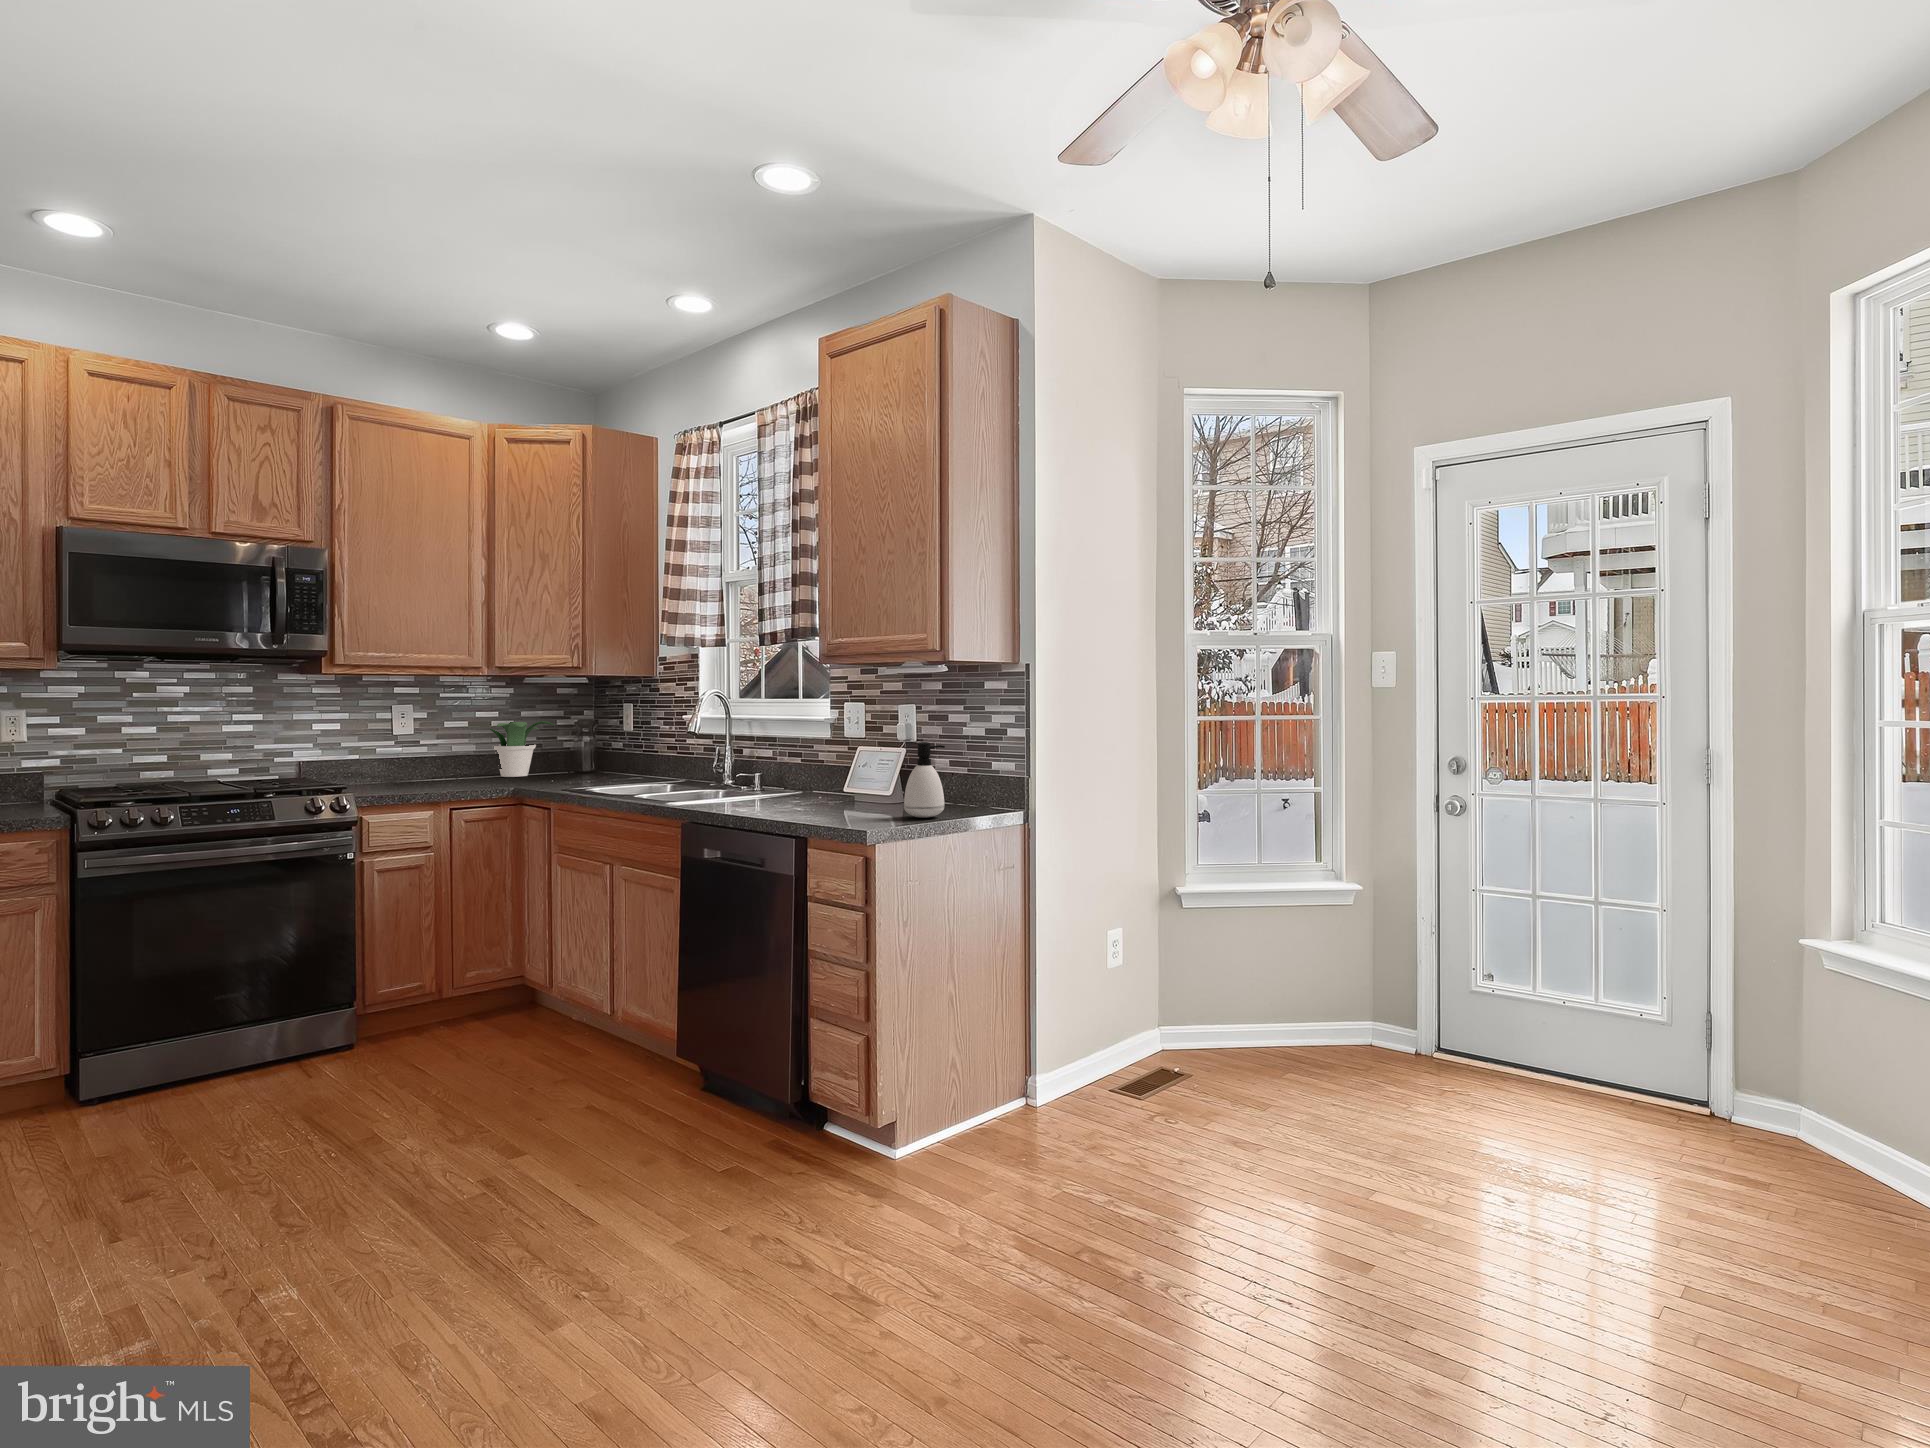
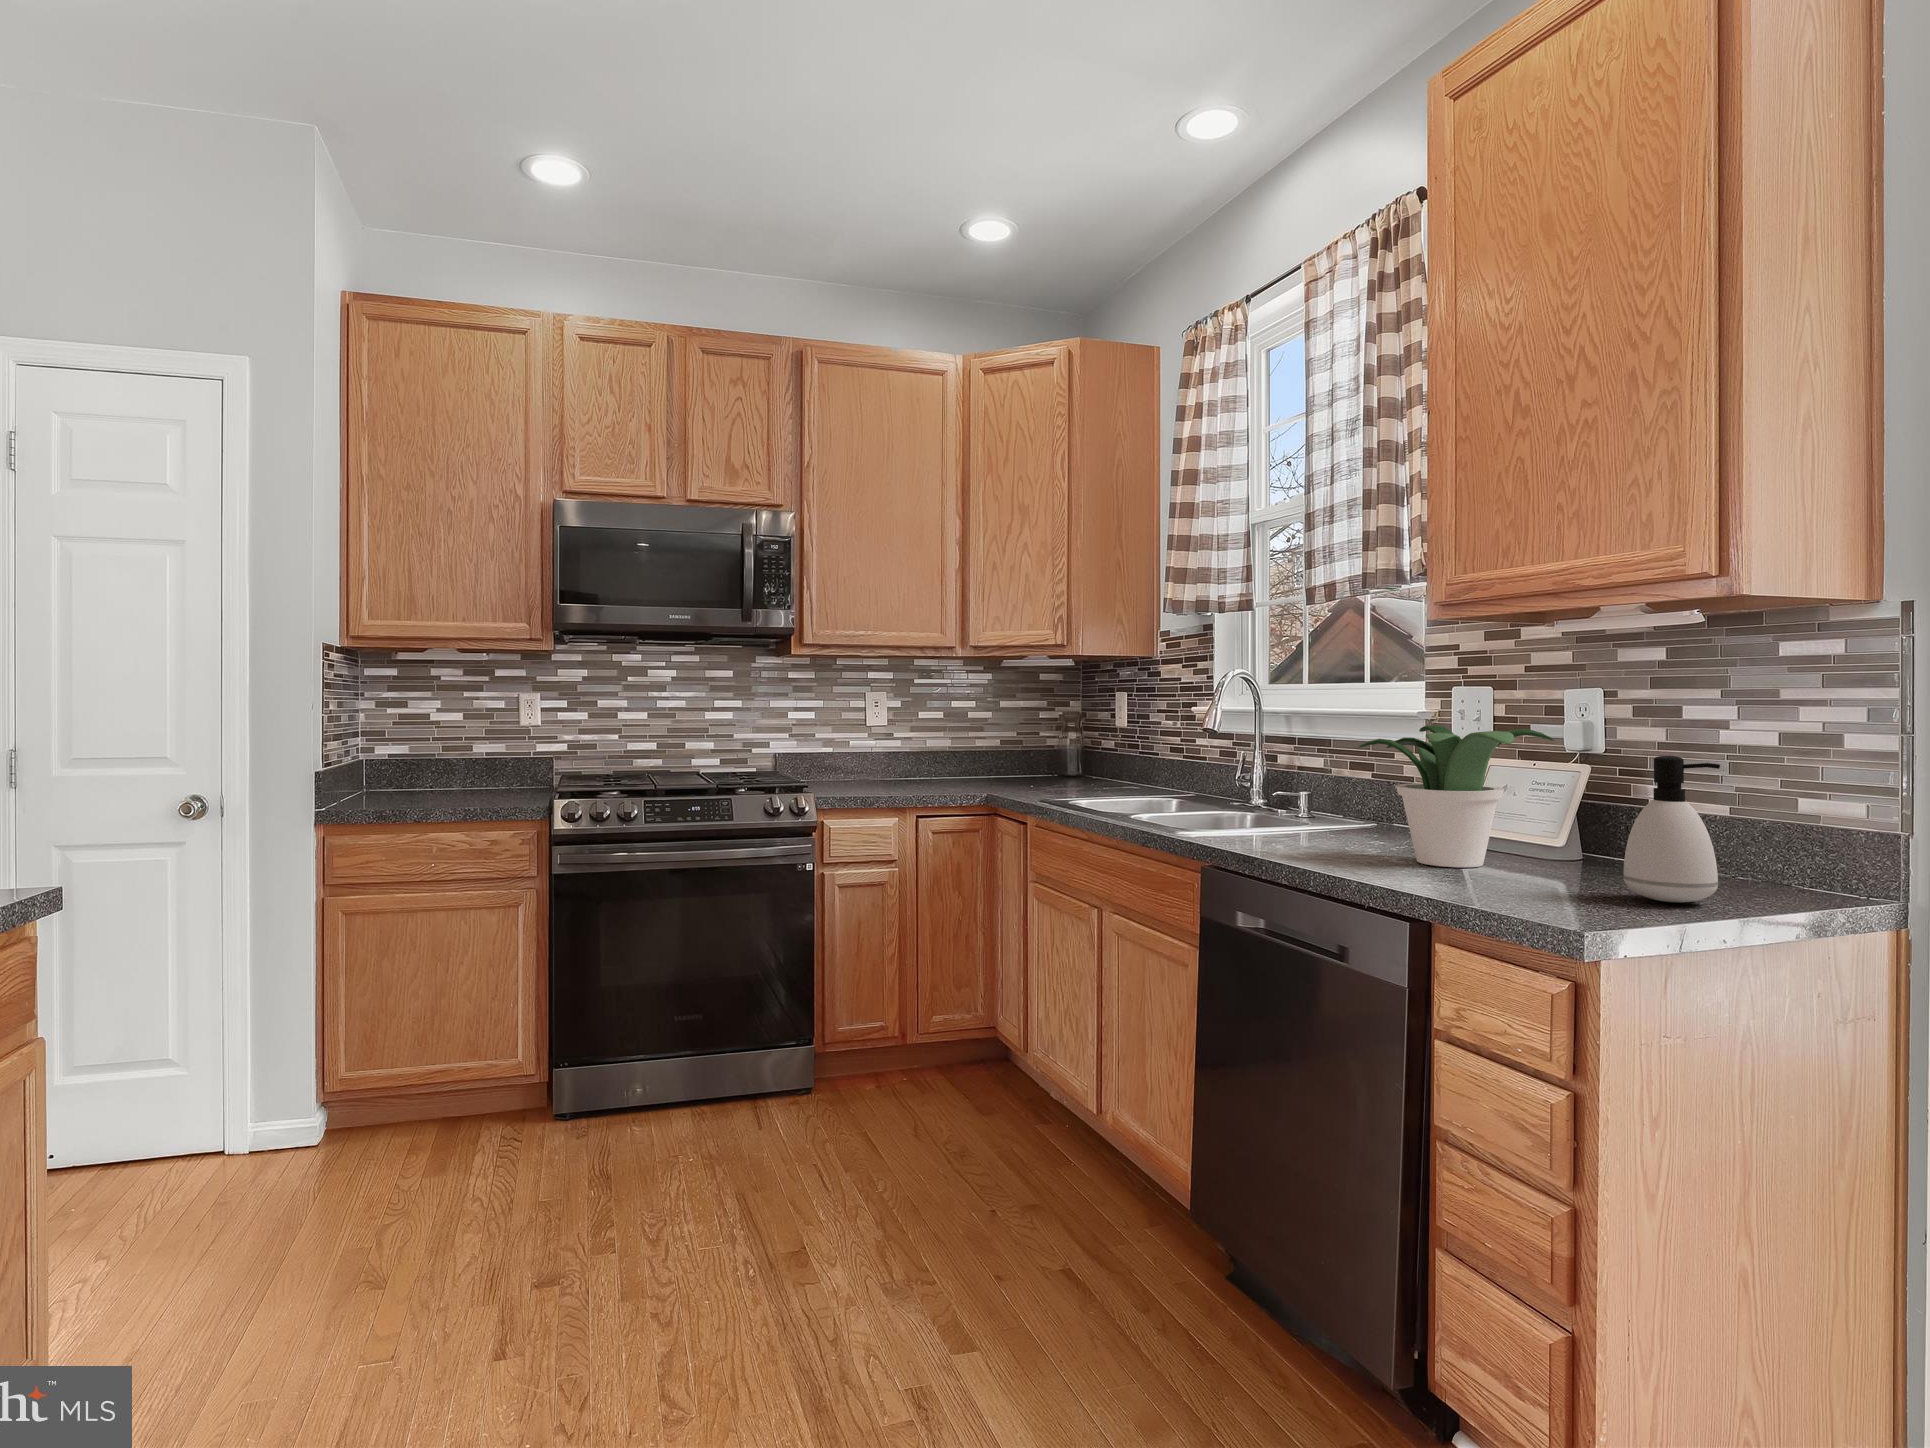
potted plant: present [490,721,554,777] -> present [1359,725,1554,867]

